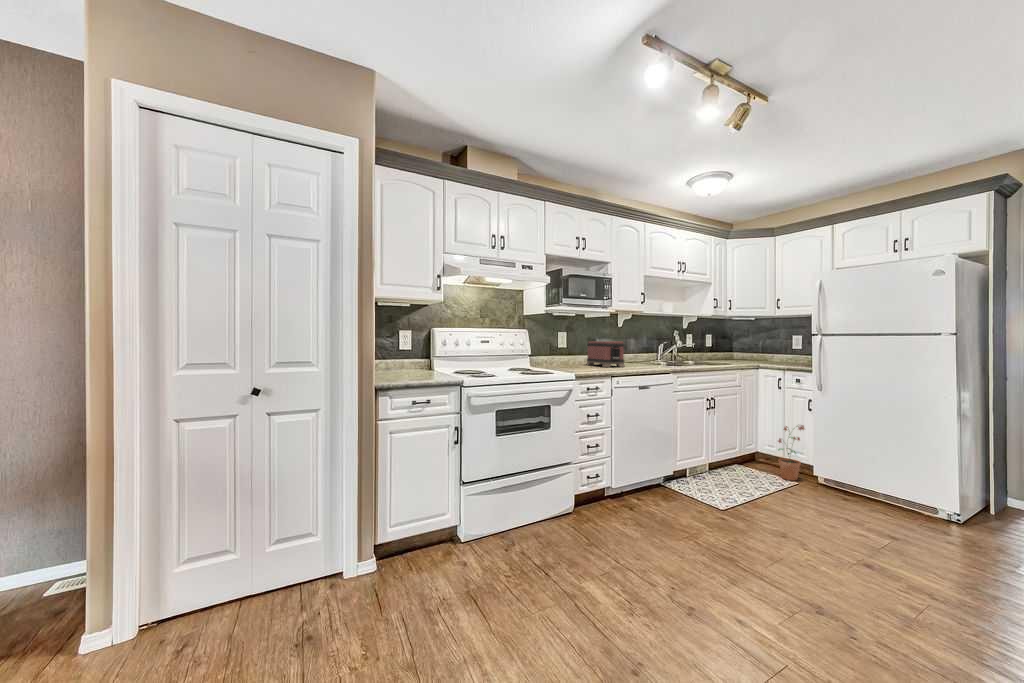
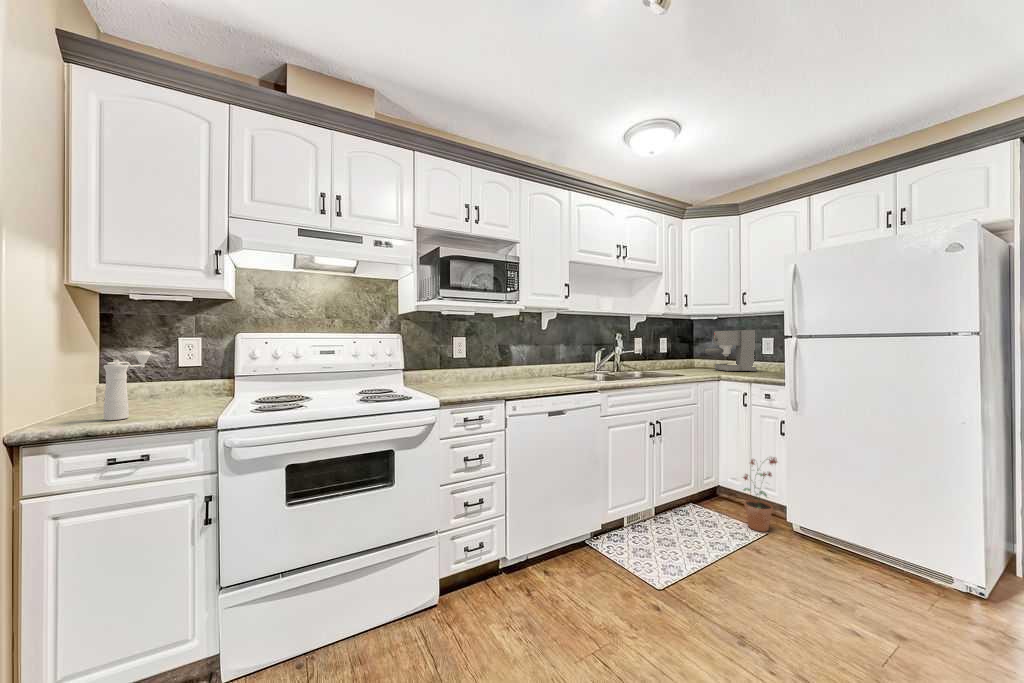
coffee maker: none [744,329,787,363] -> present [705,330,756,372]
pepper mill: none [402,339,414,379] -> present [104,351,151,420]
toaster: present [586,341,625,367] -> none [495,348,540,383]

